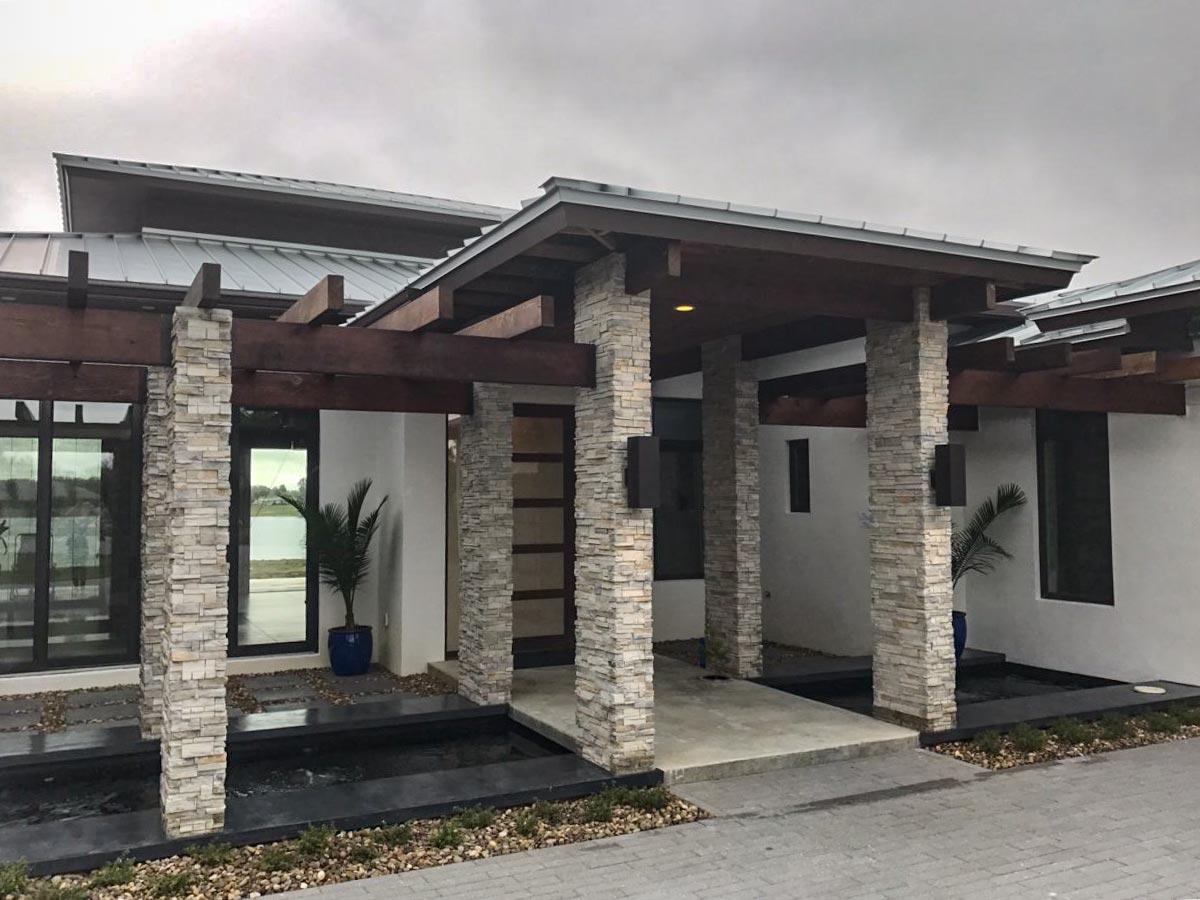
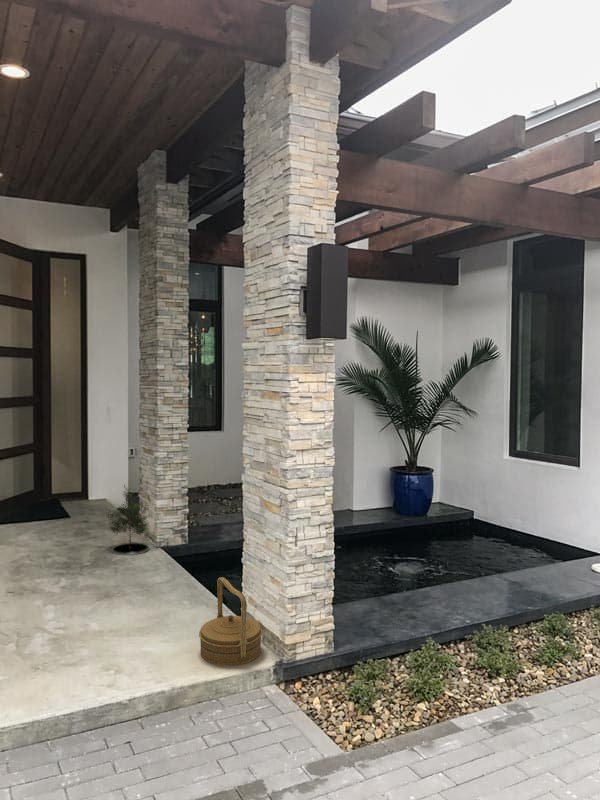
woven basket: none [858,677,905,736] -> present [199,577,262,666]

